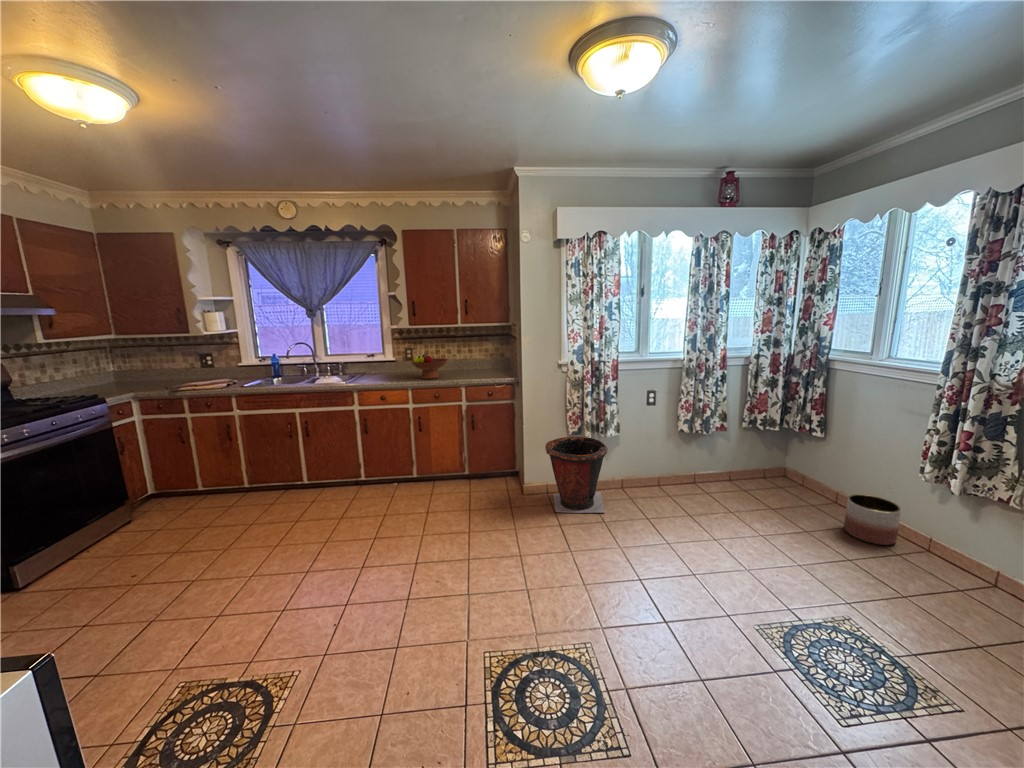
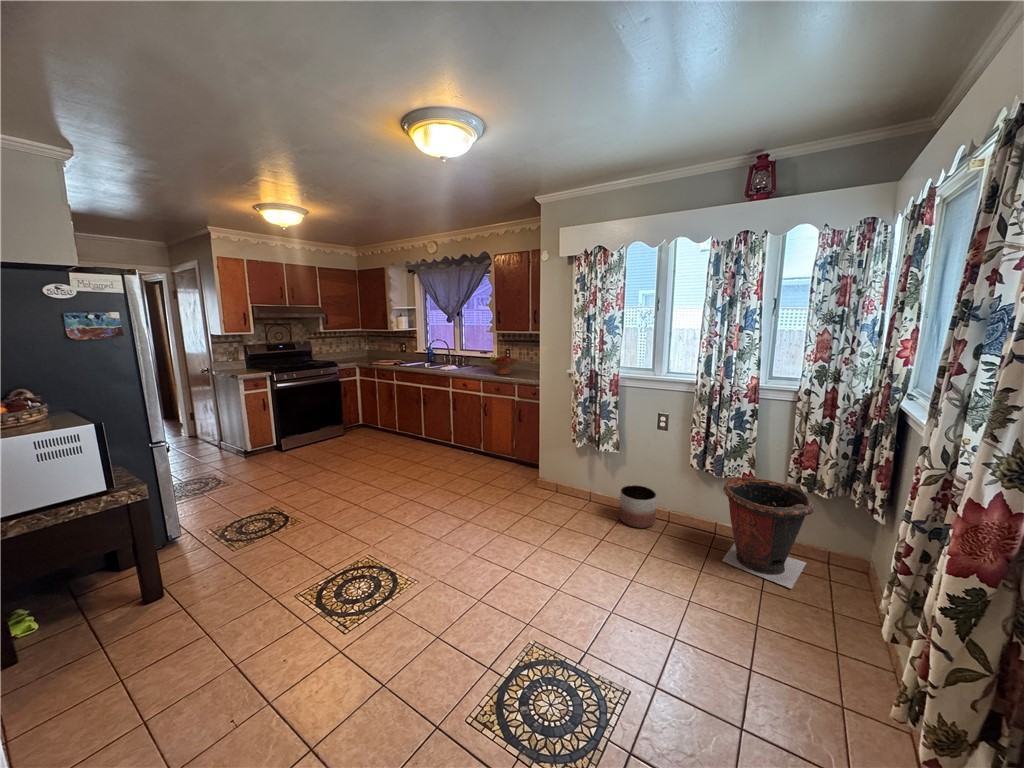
trash can: present [545,437,608,513] -> present [722,478,814,589]
planter: present [844,494,901,545] -> present [619,485,656,528]

